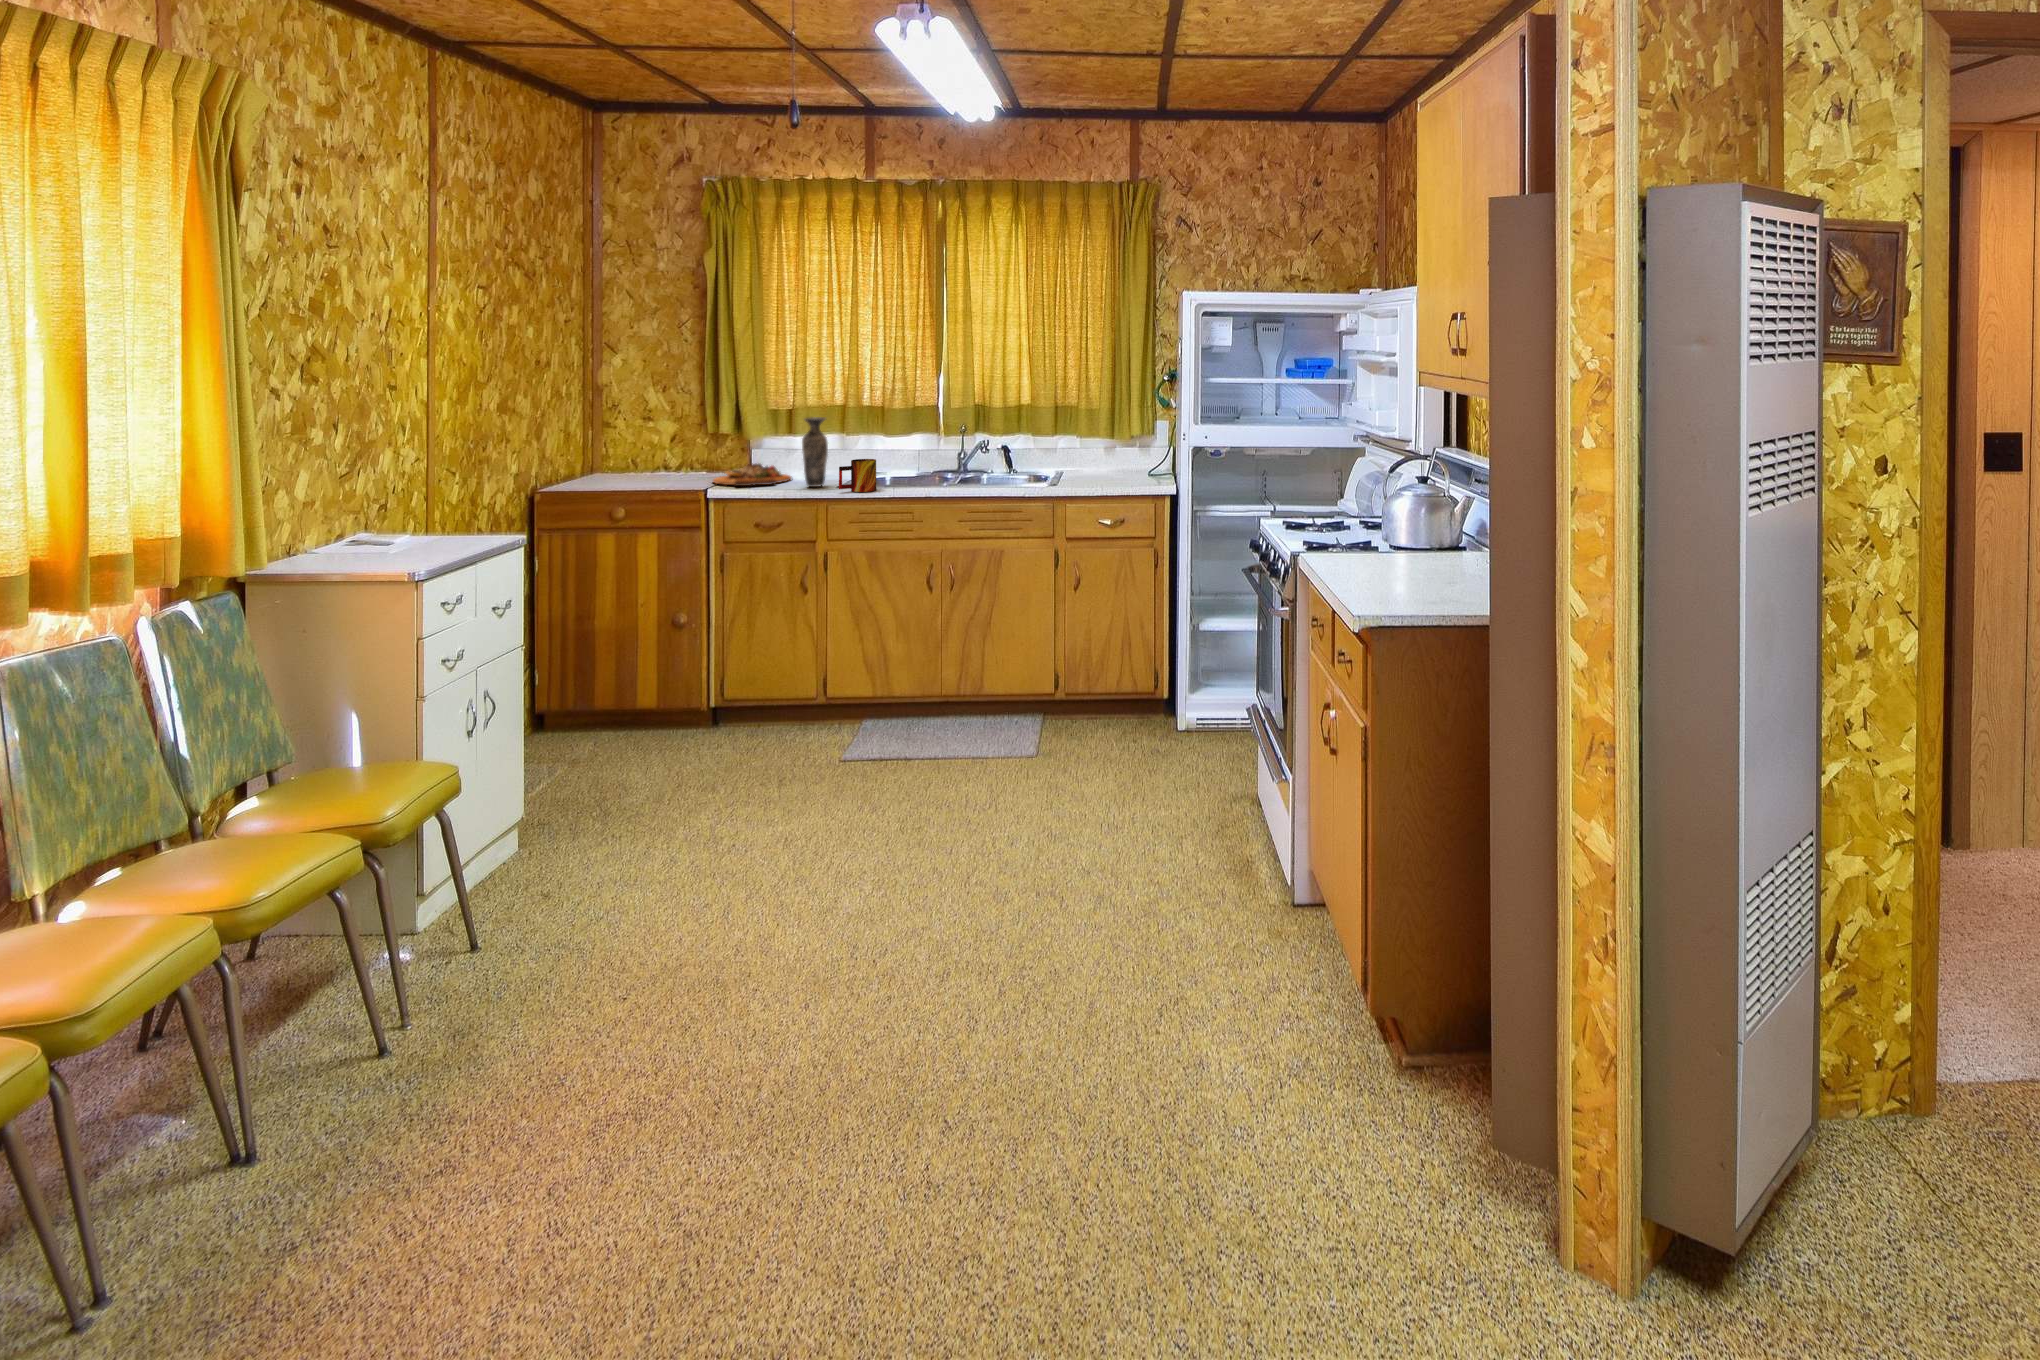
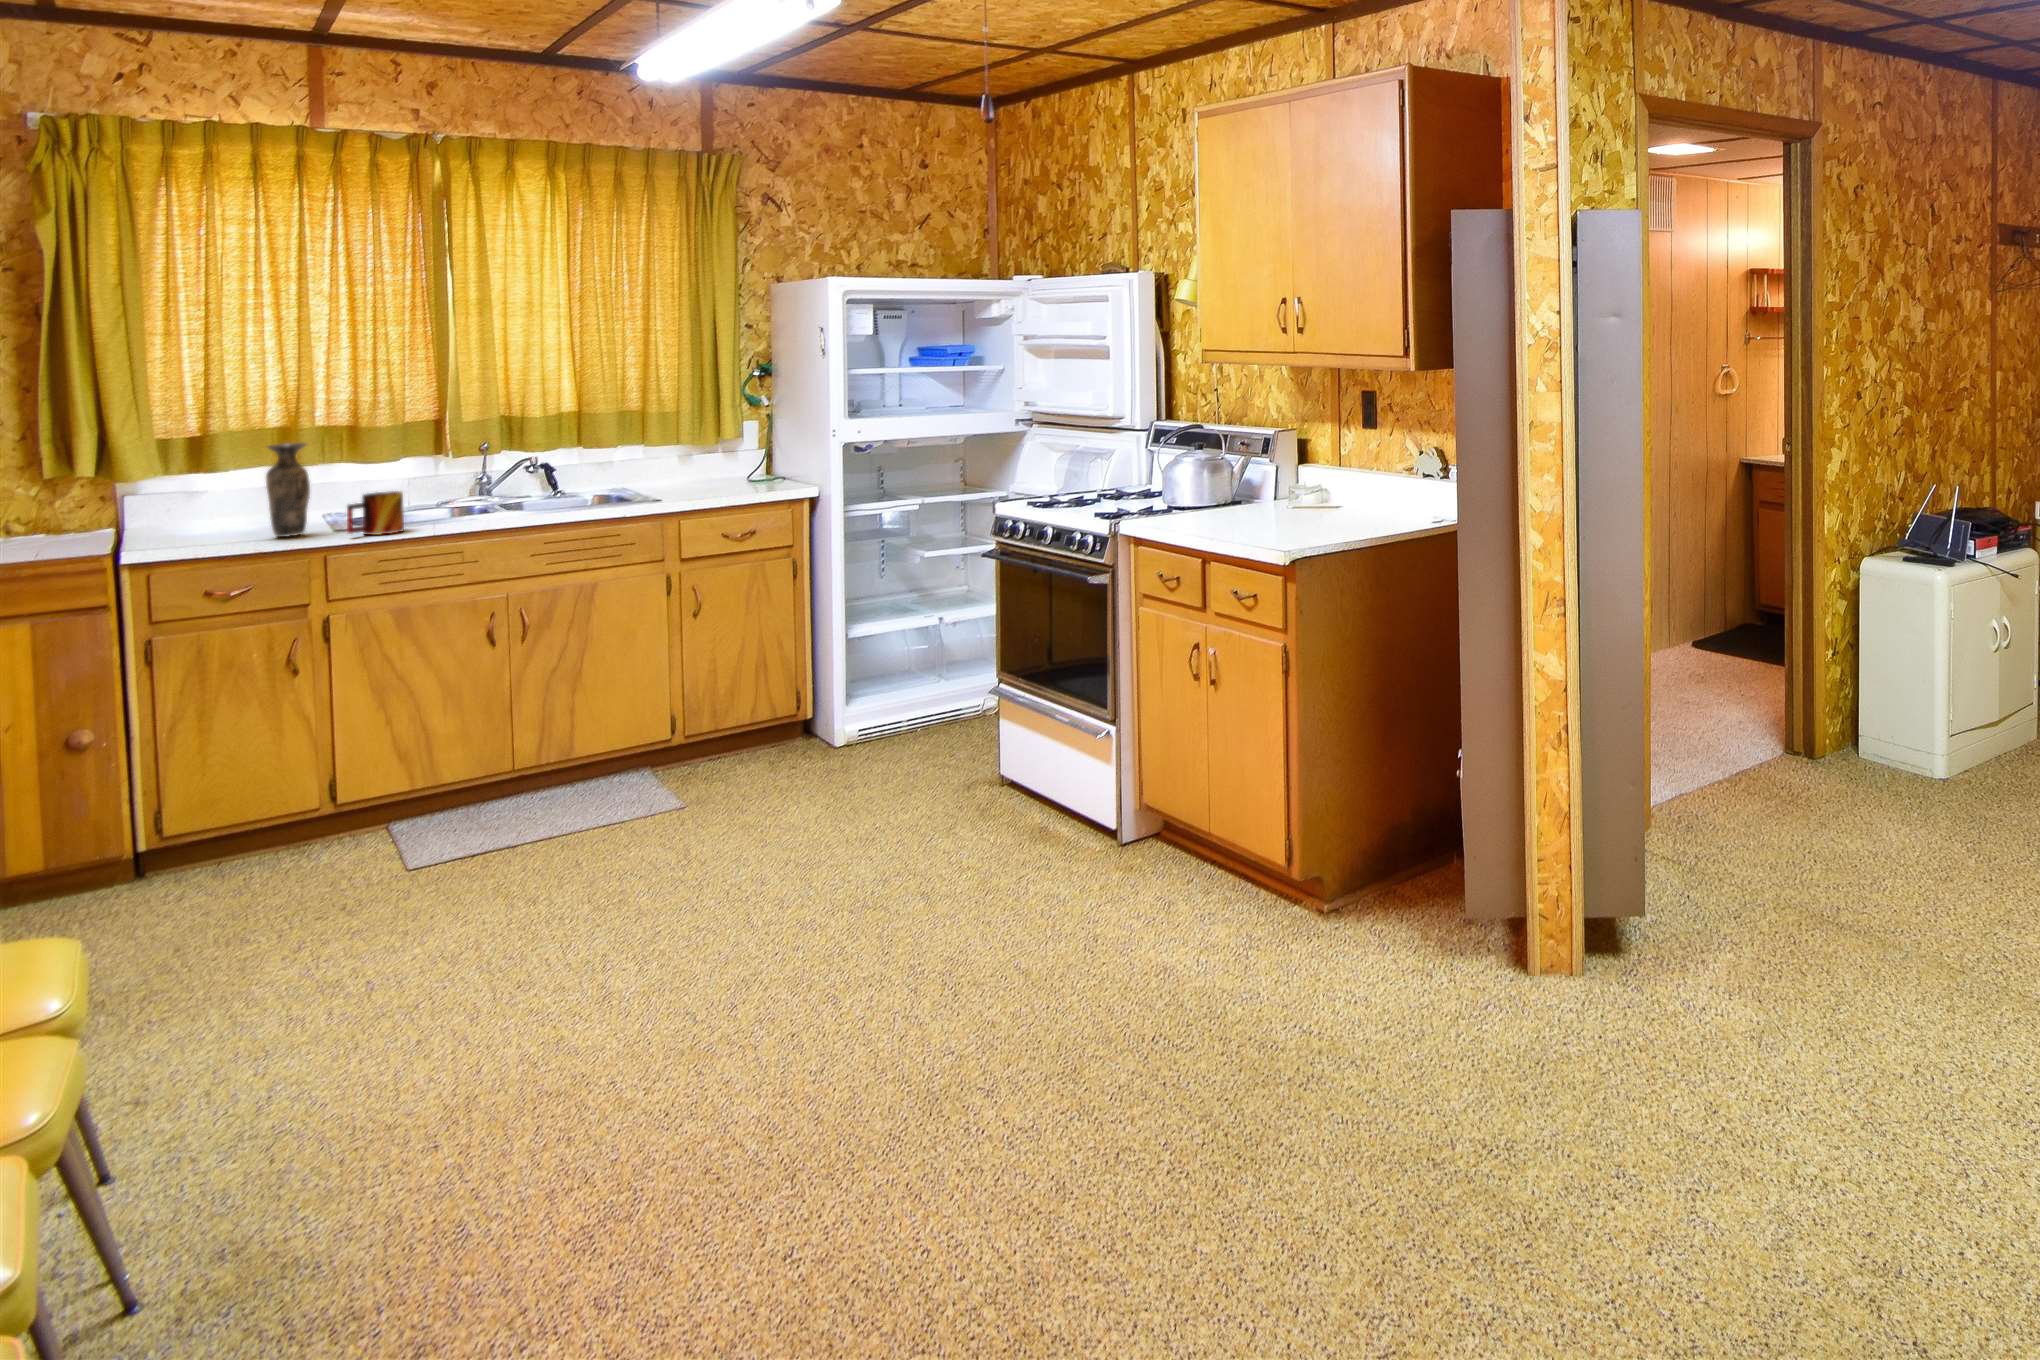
cutting board: present [713,463,792,486] -> none [72,515,225,549]

